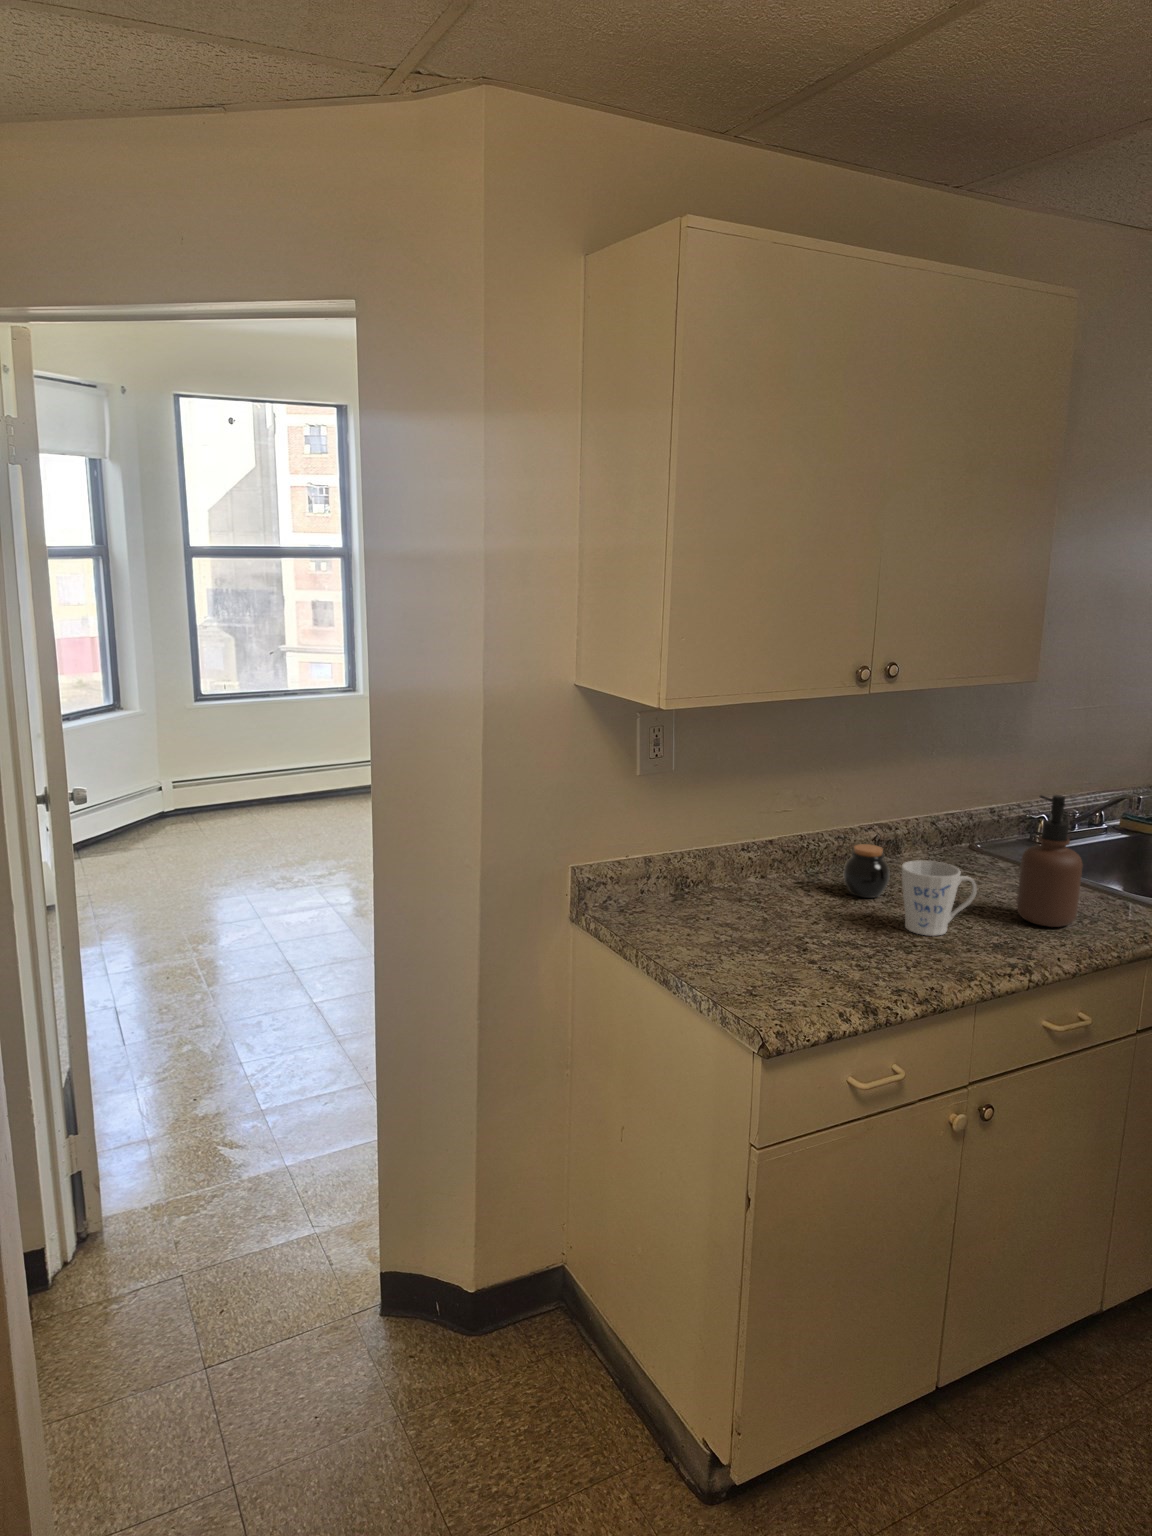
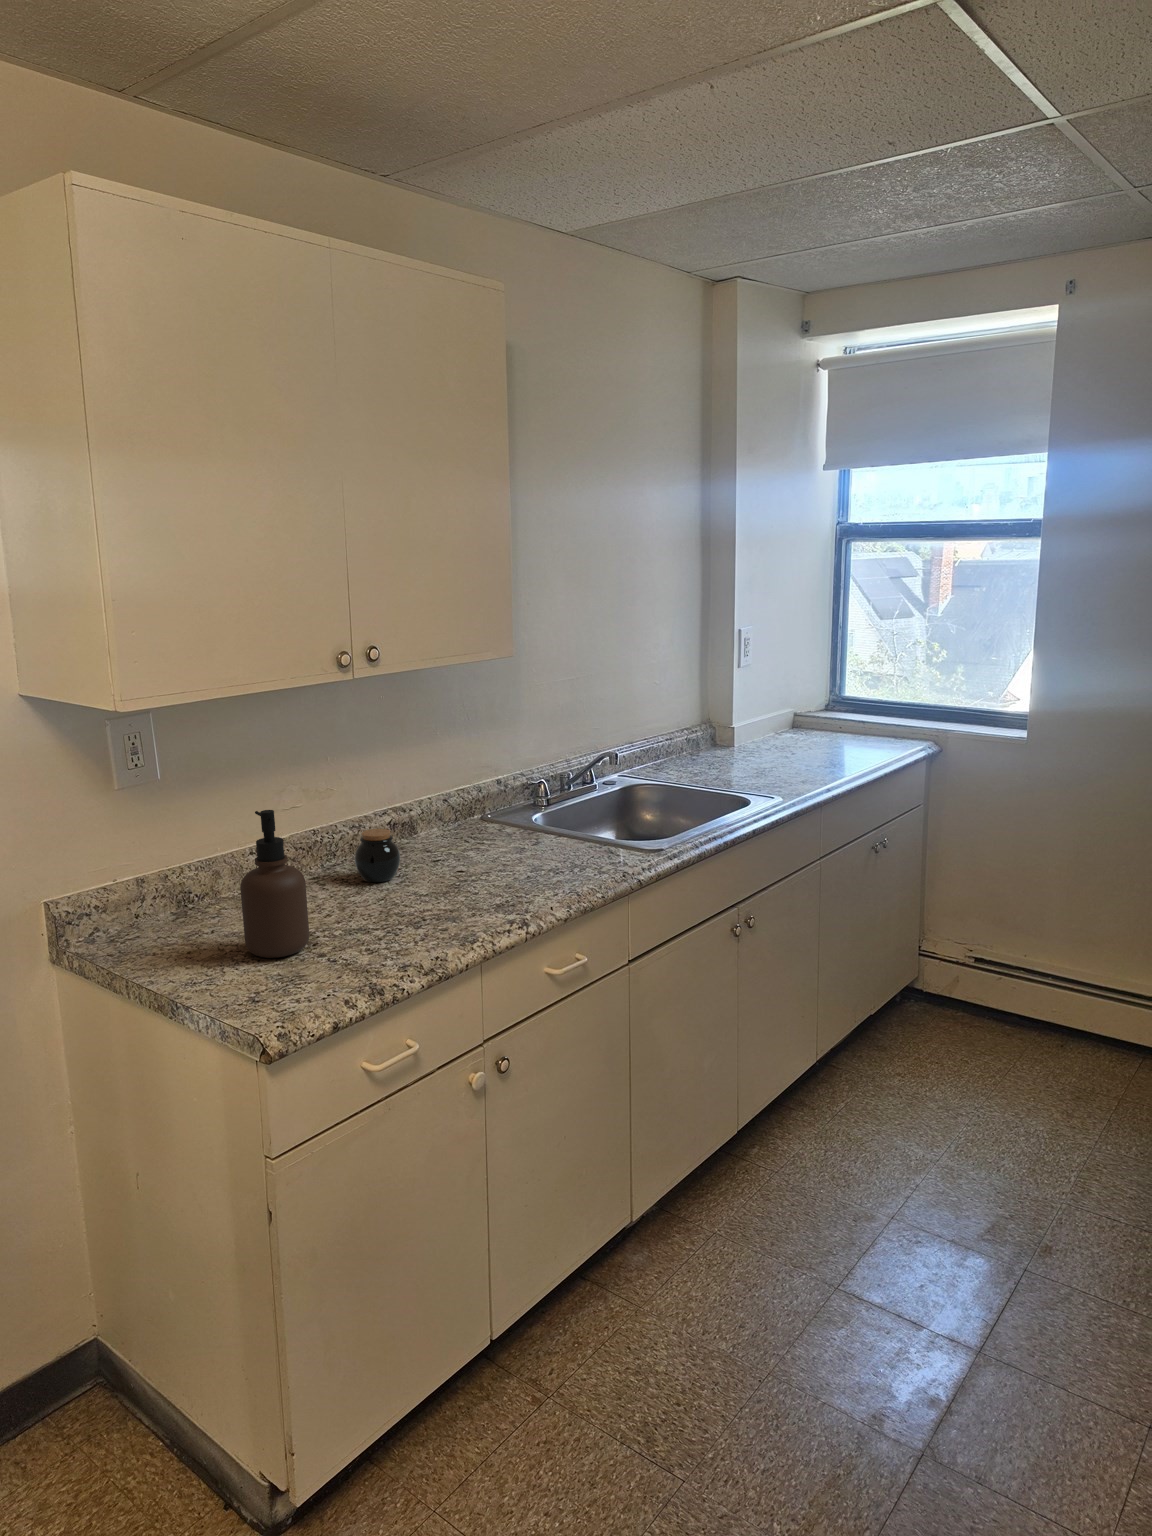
soap dispenser: present [1017,795,1083,927] -> present [240,810,309,958]
mug: present [902,860,977,936] -> none [404,836,477,909]

